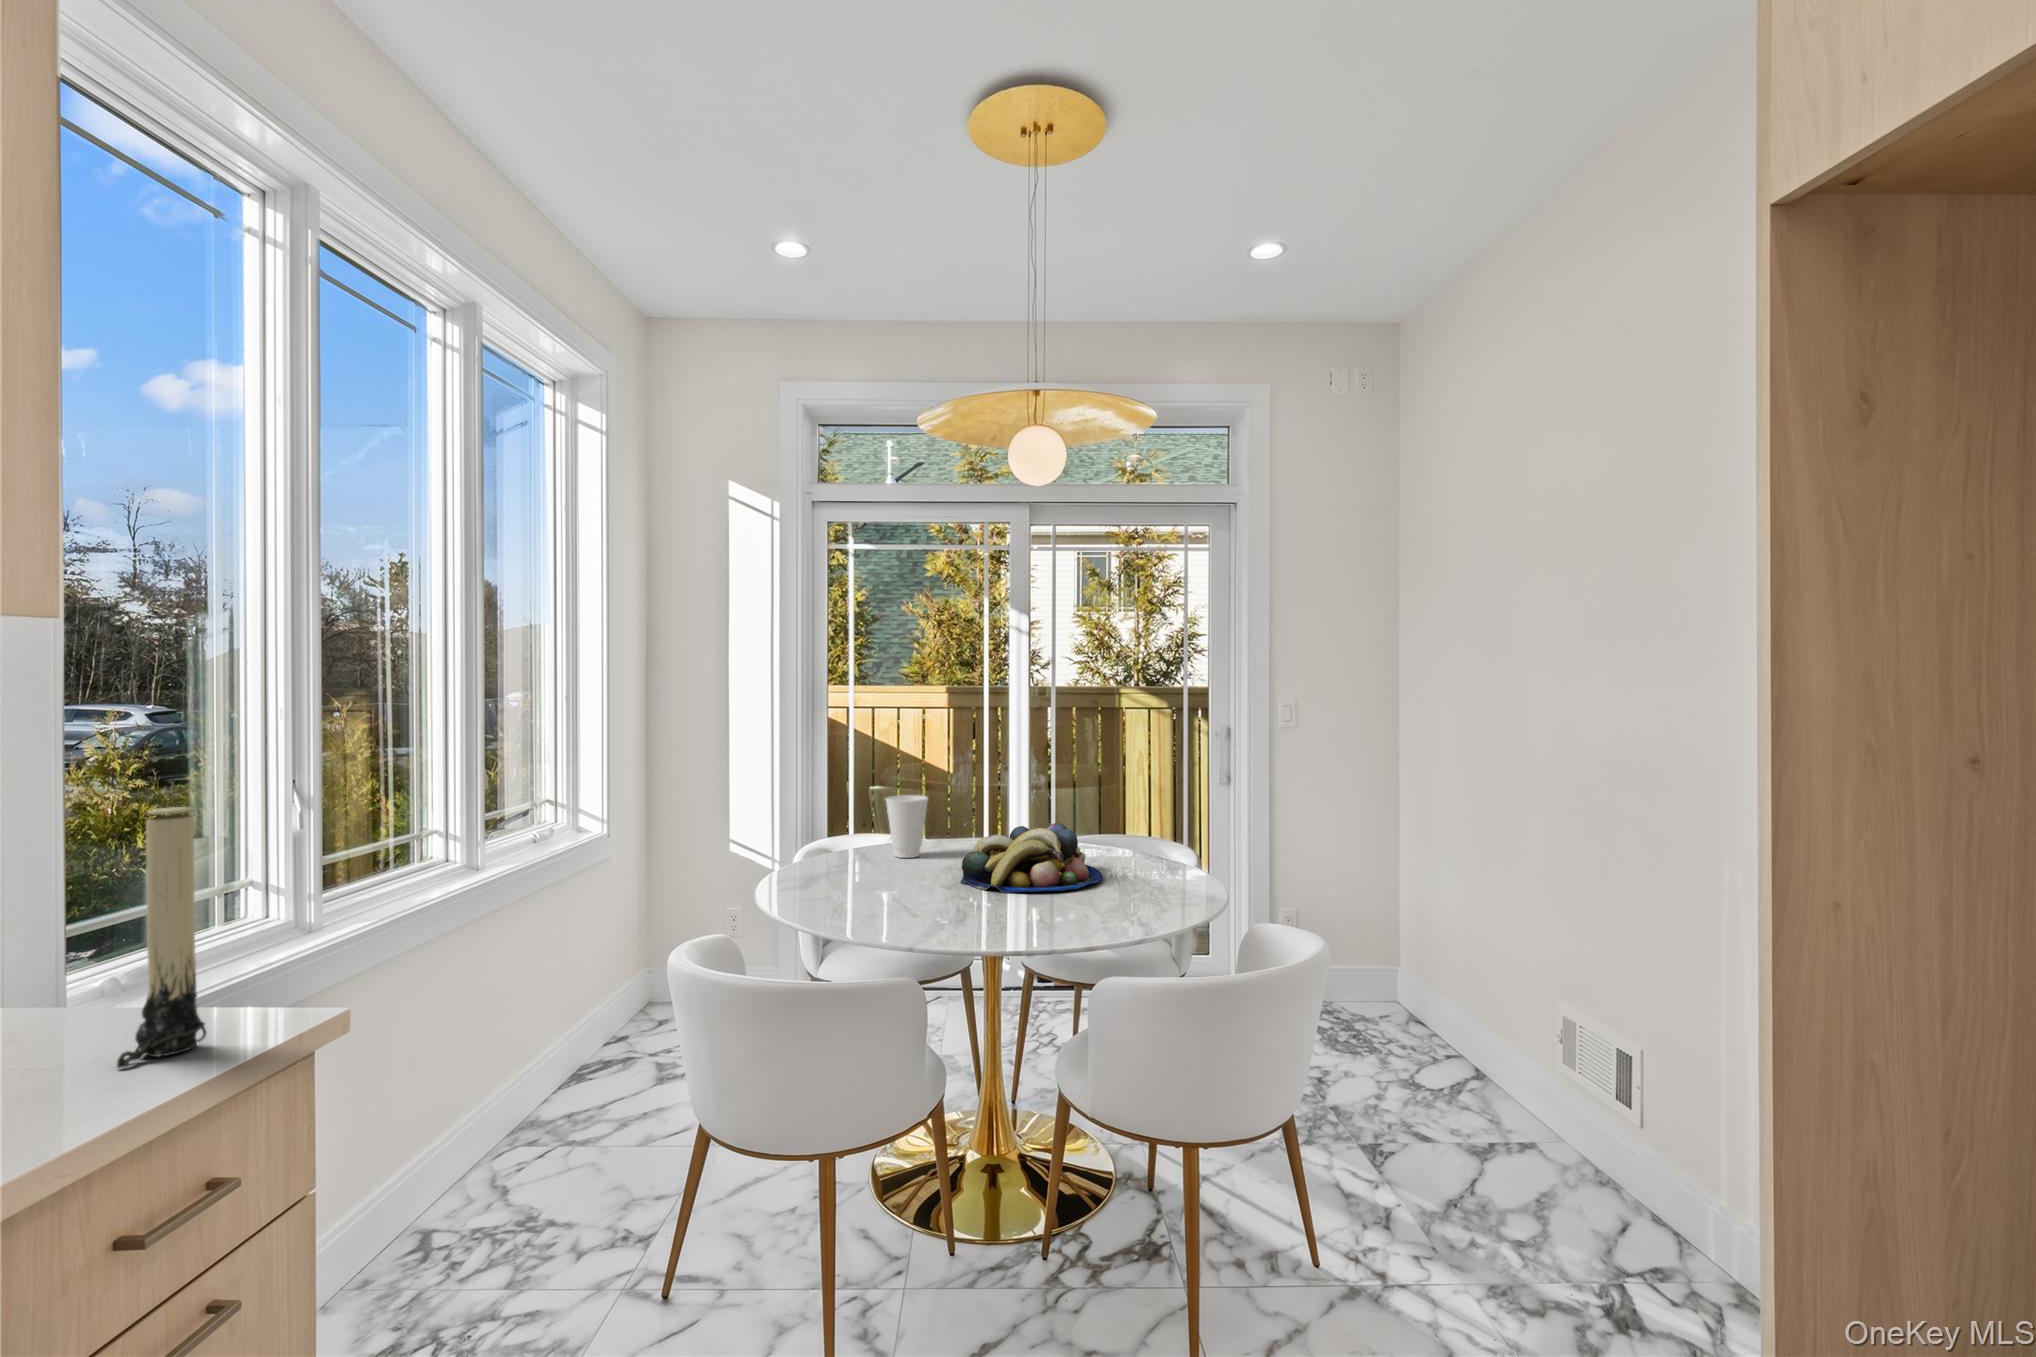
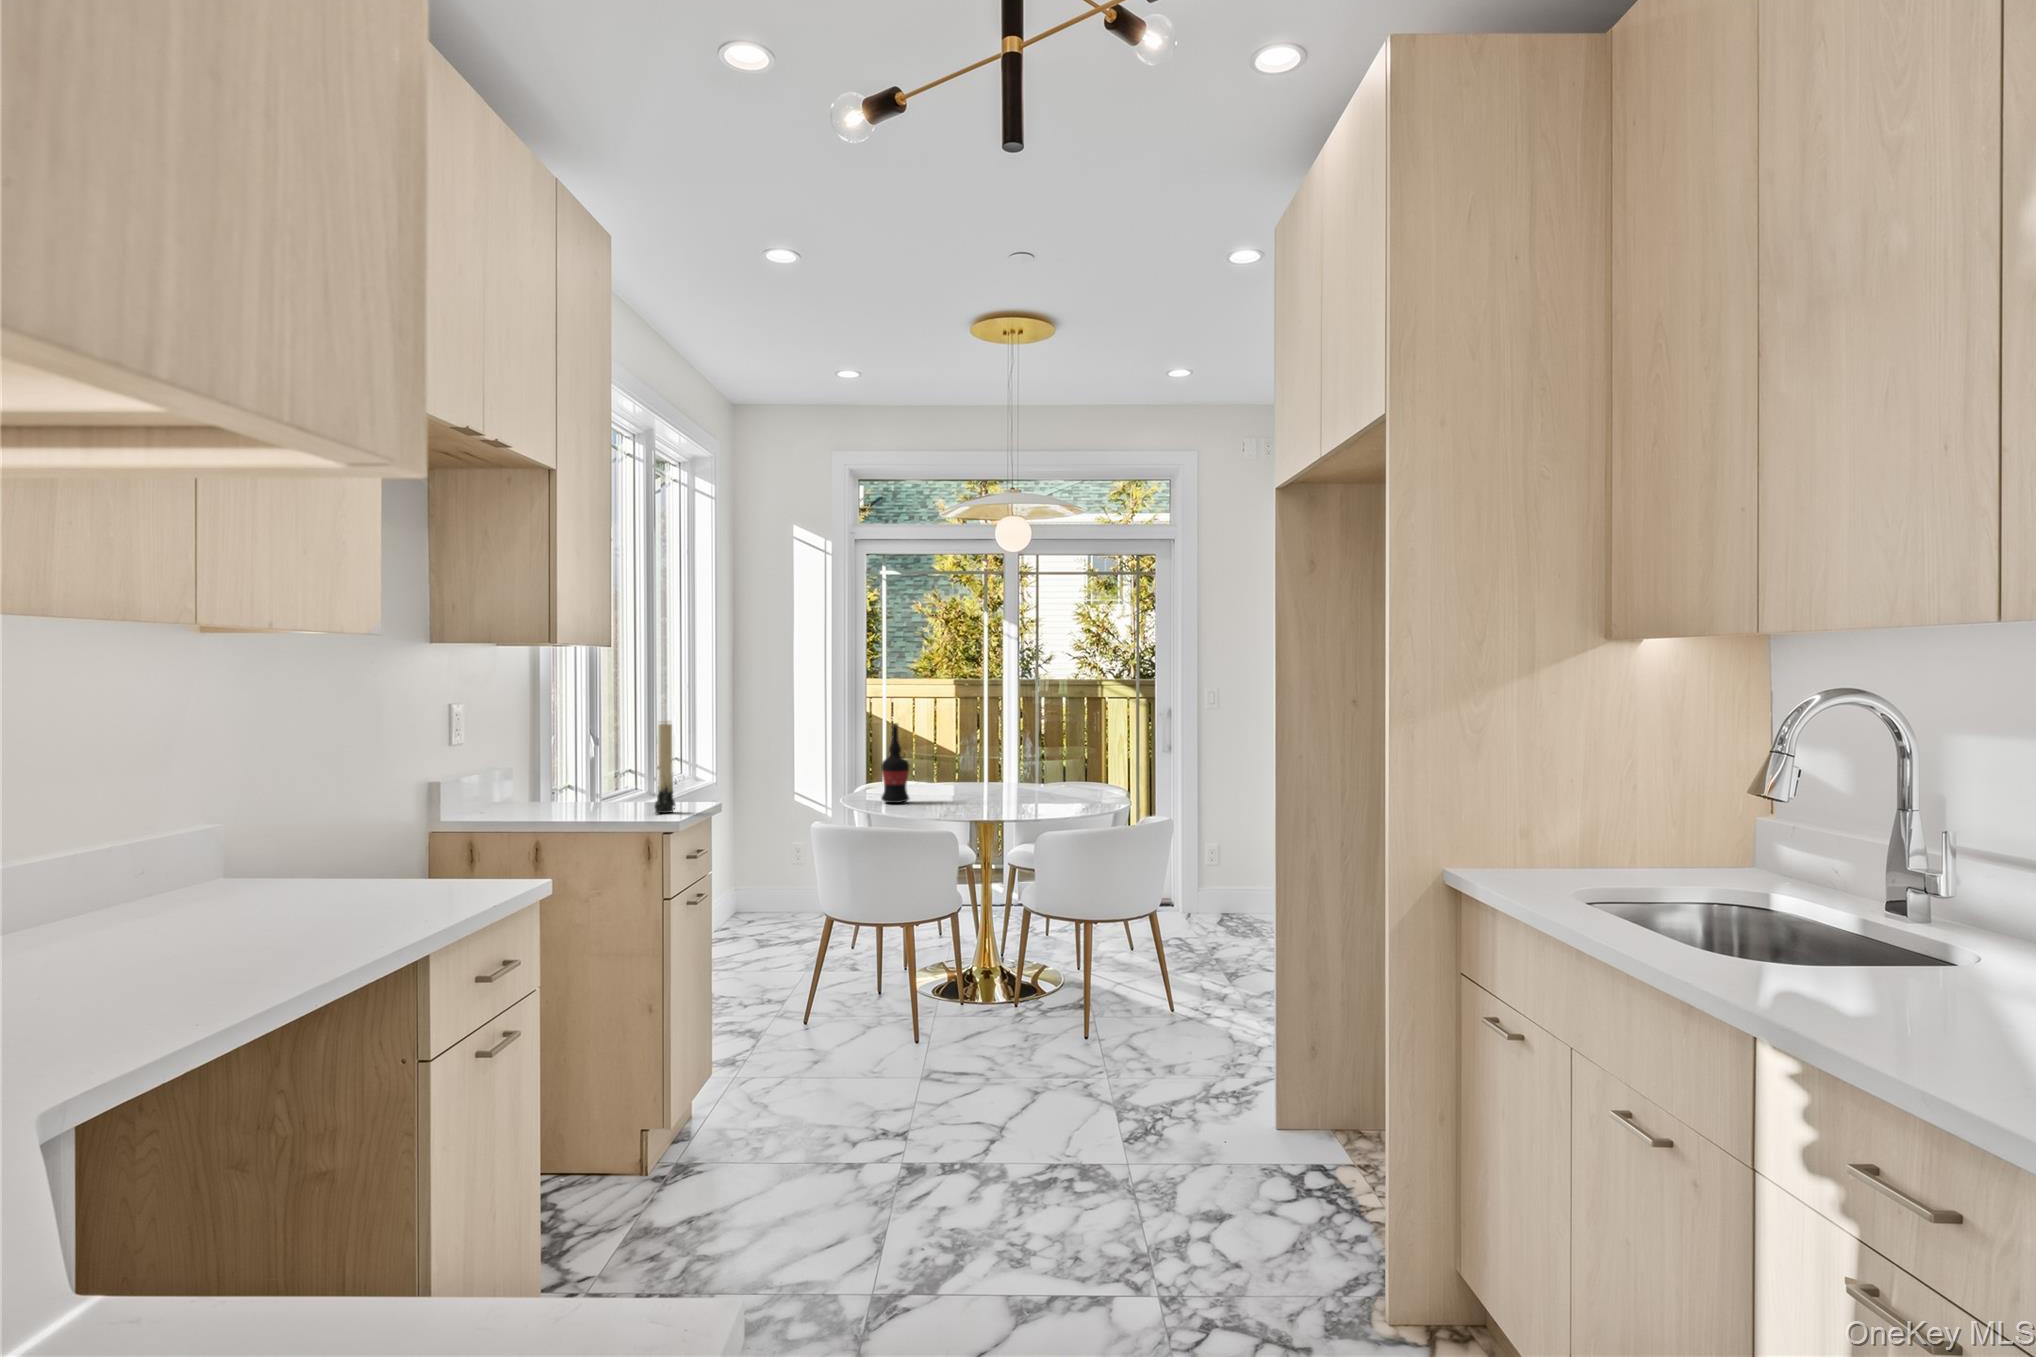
wine bottle: none [819,765,867,902] -> present [881,723,909,803]
cup: present [886,795,928,858] -> none [916,749,944,788]
fruit bowl: present [961,823,1103,893] -> none [965,763,1054,801]

